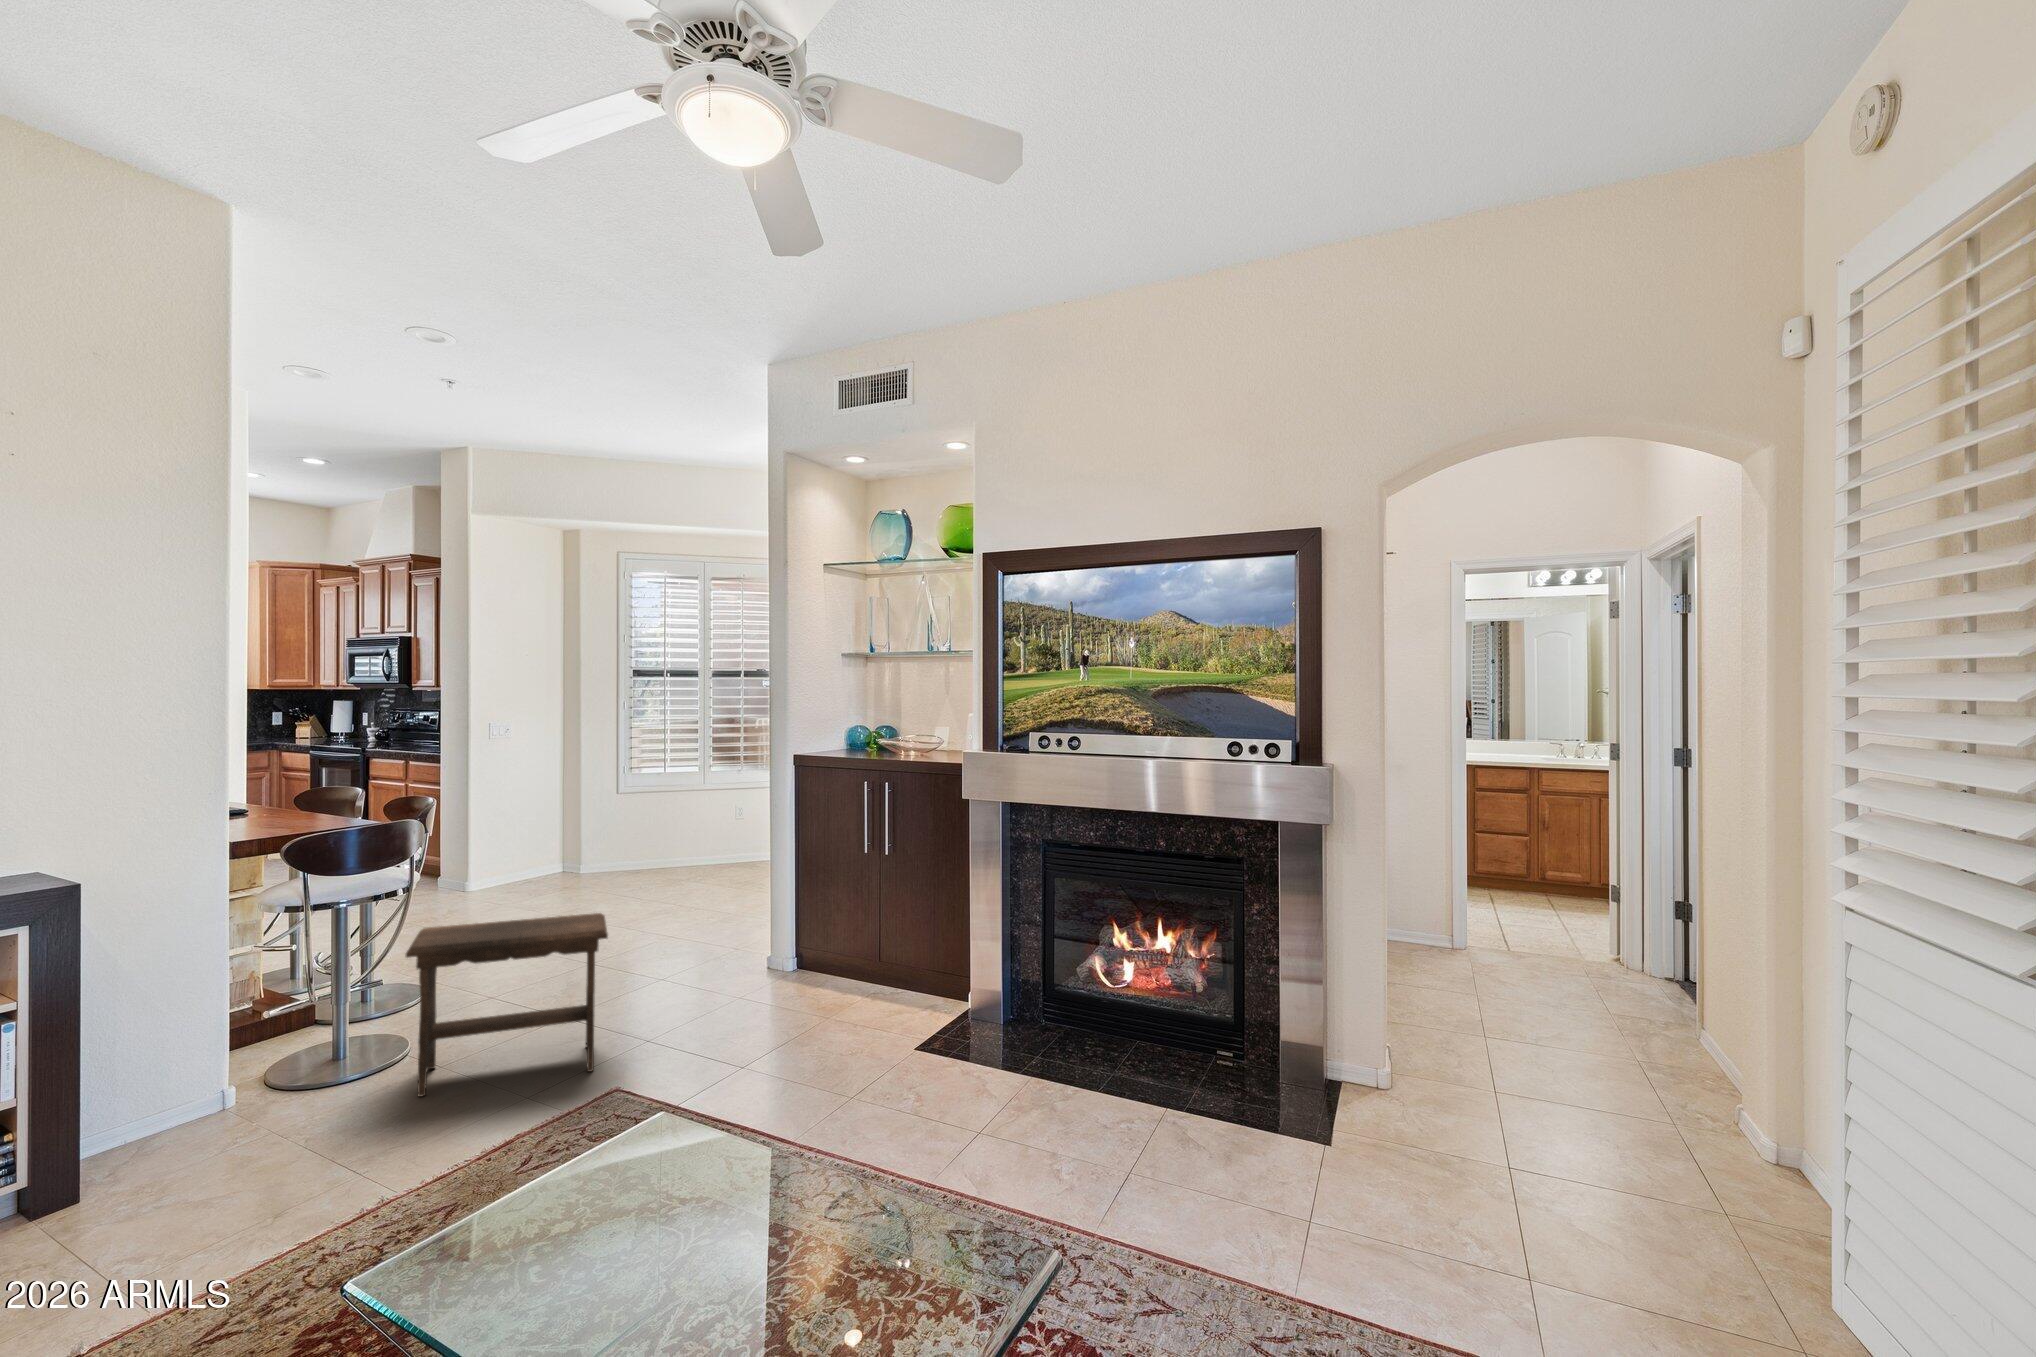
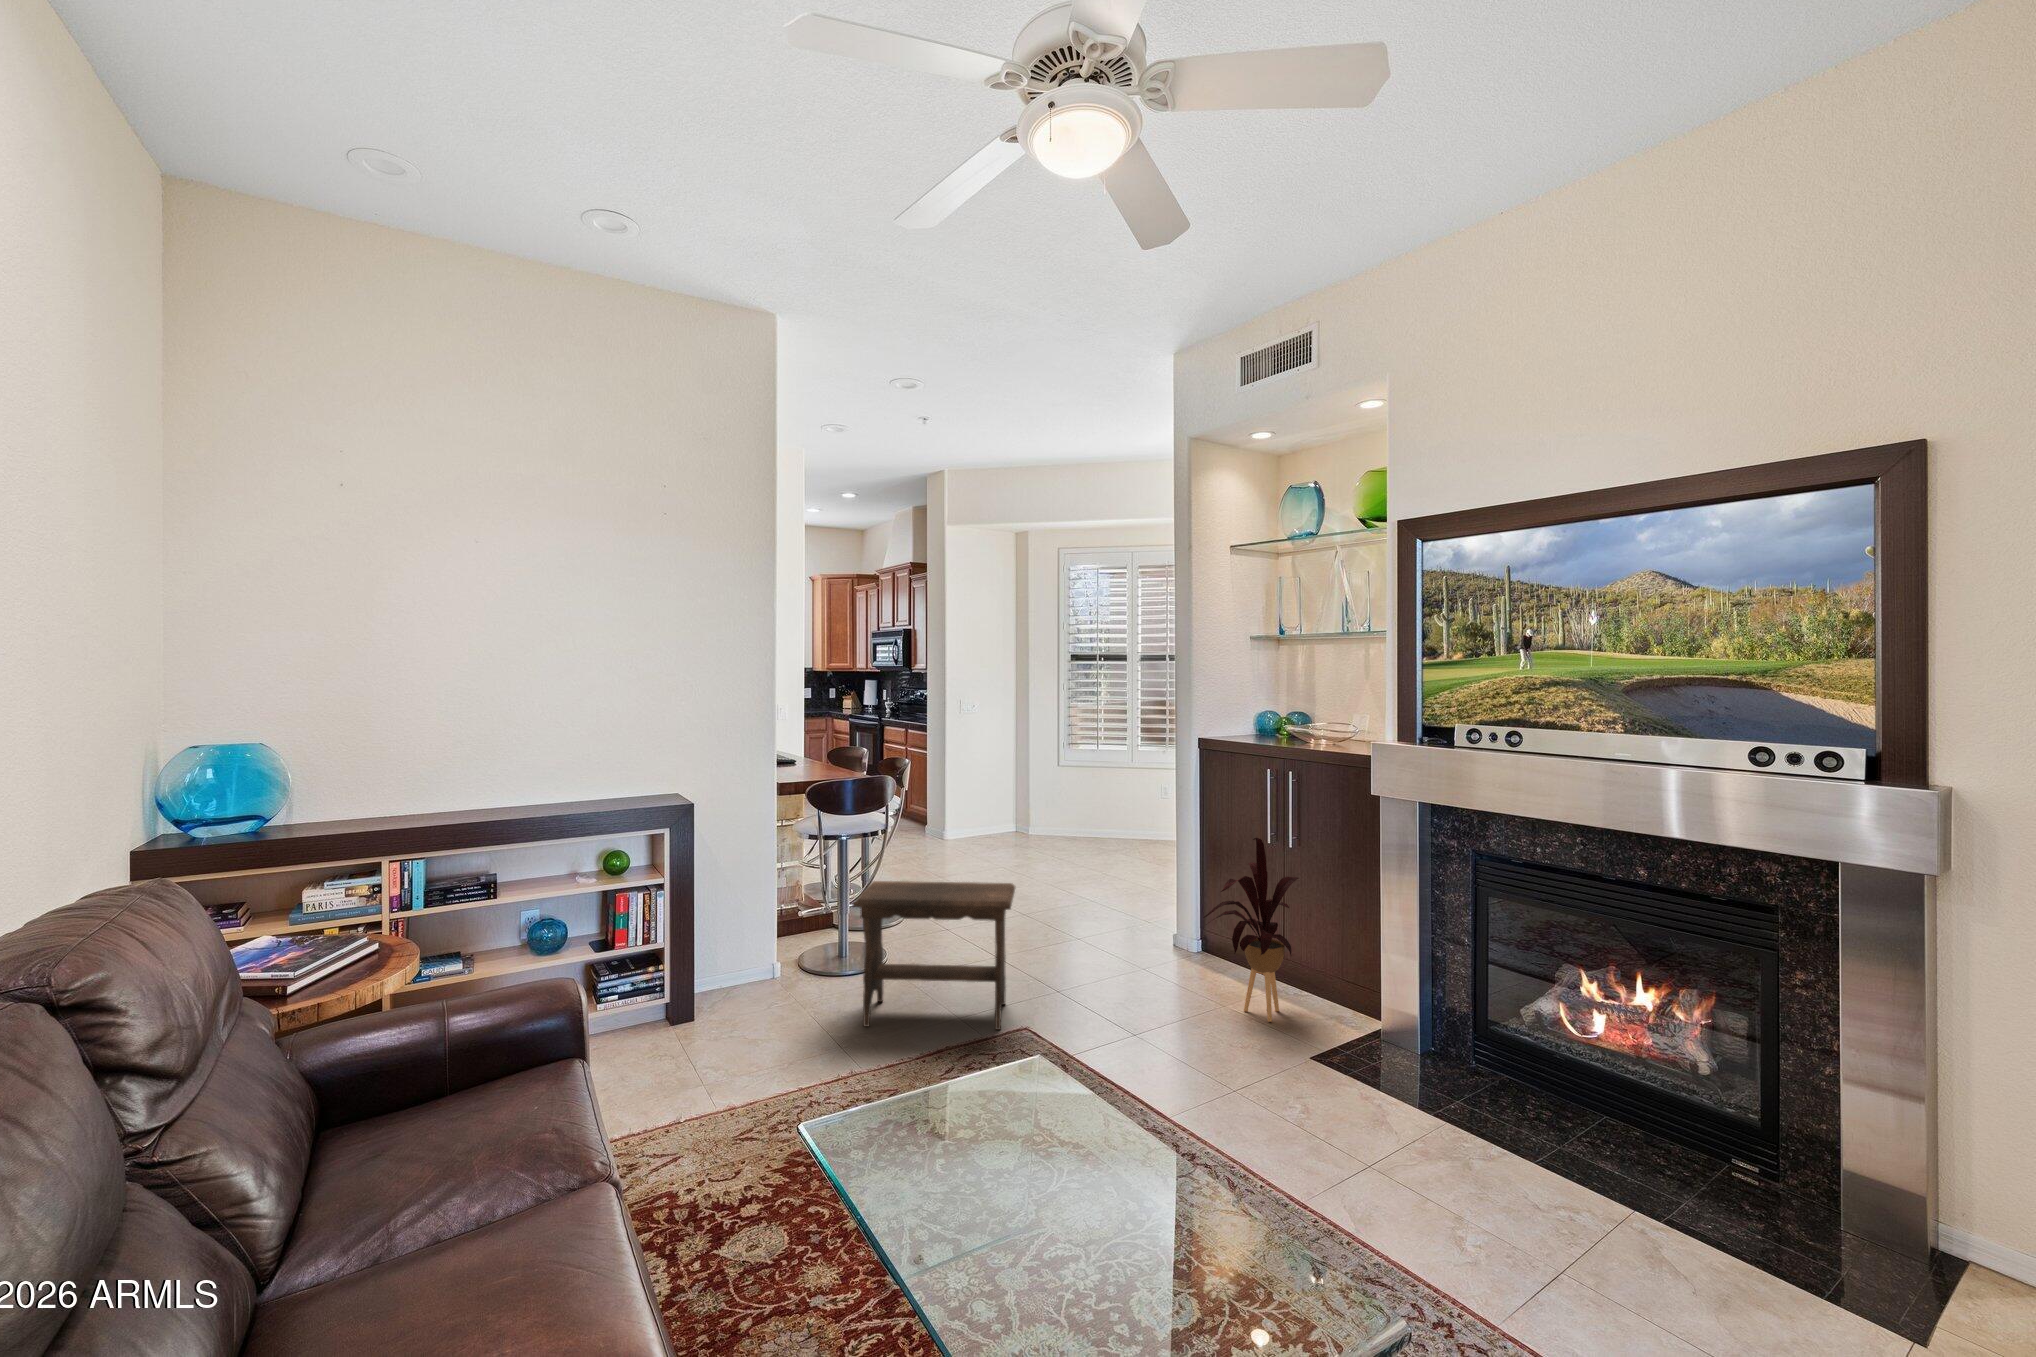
house plant: none [806,843,894,1018] -> present [1203,838,1298,1022]

